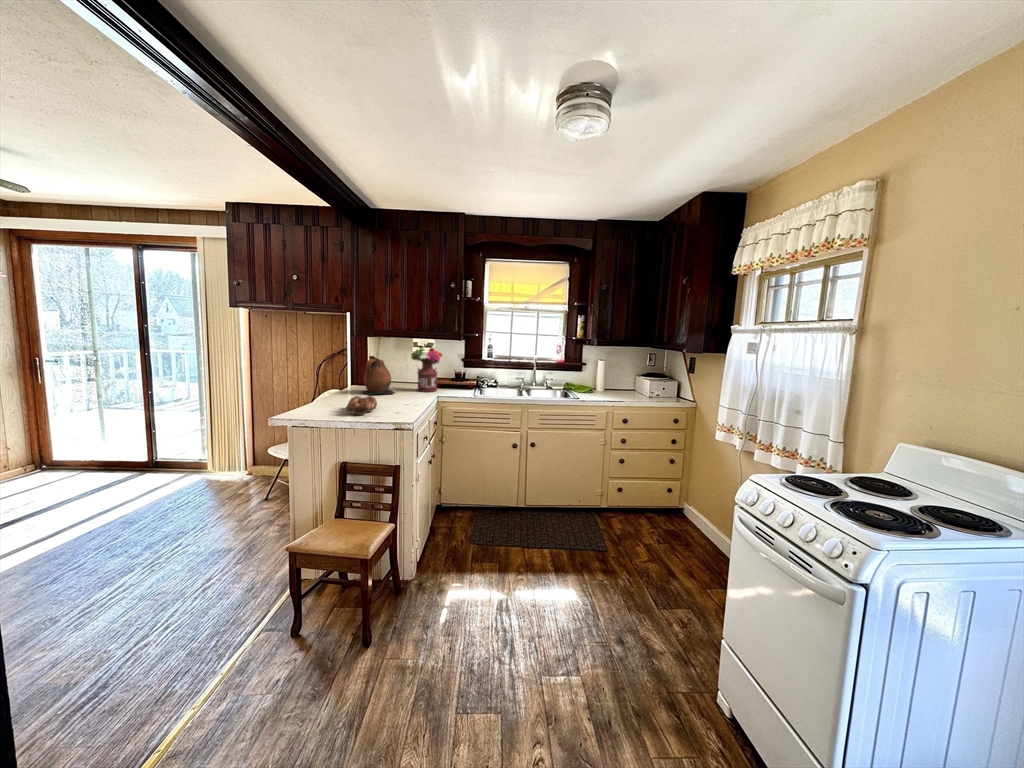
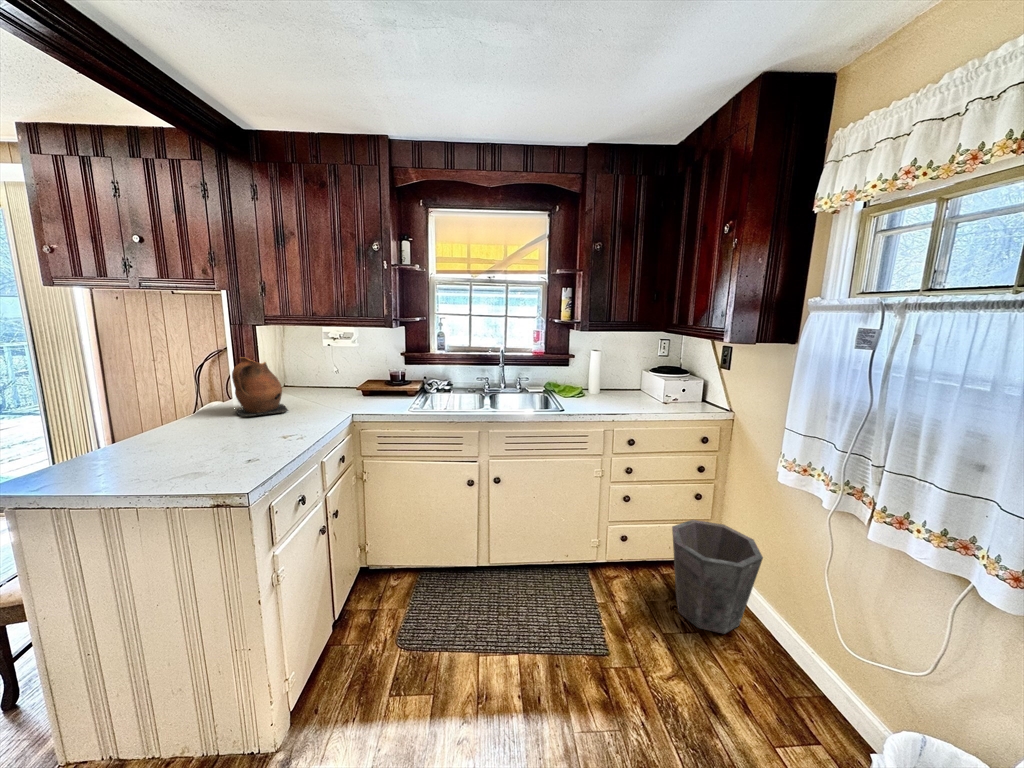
flower arrangement: present [411,347,442,392] -> none [313,340,364,406]
bread loaf: present [346,396,377,415] -> none [133,434,215,476]
waste bin: none [653,475,710,545] -> present [672,520,763,634]

